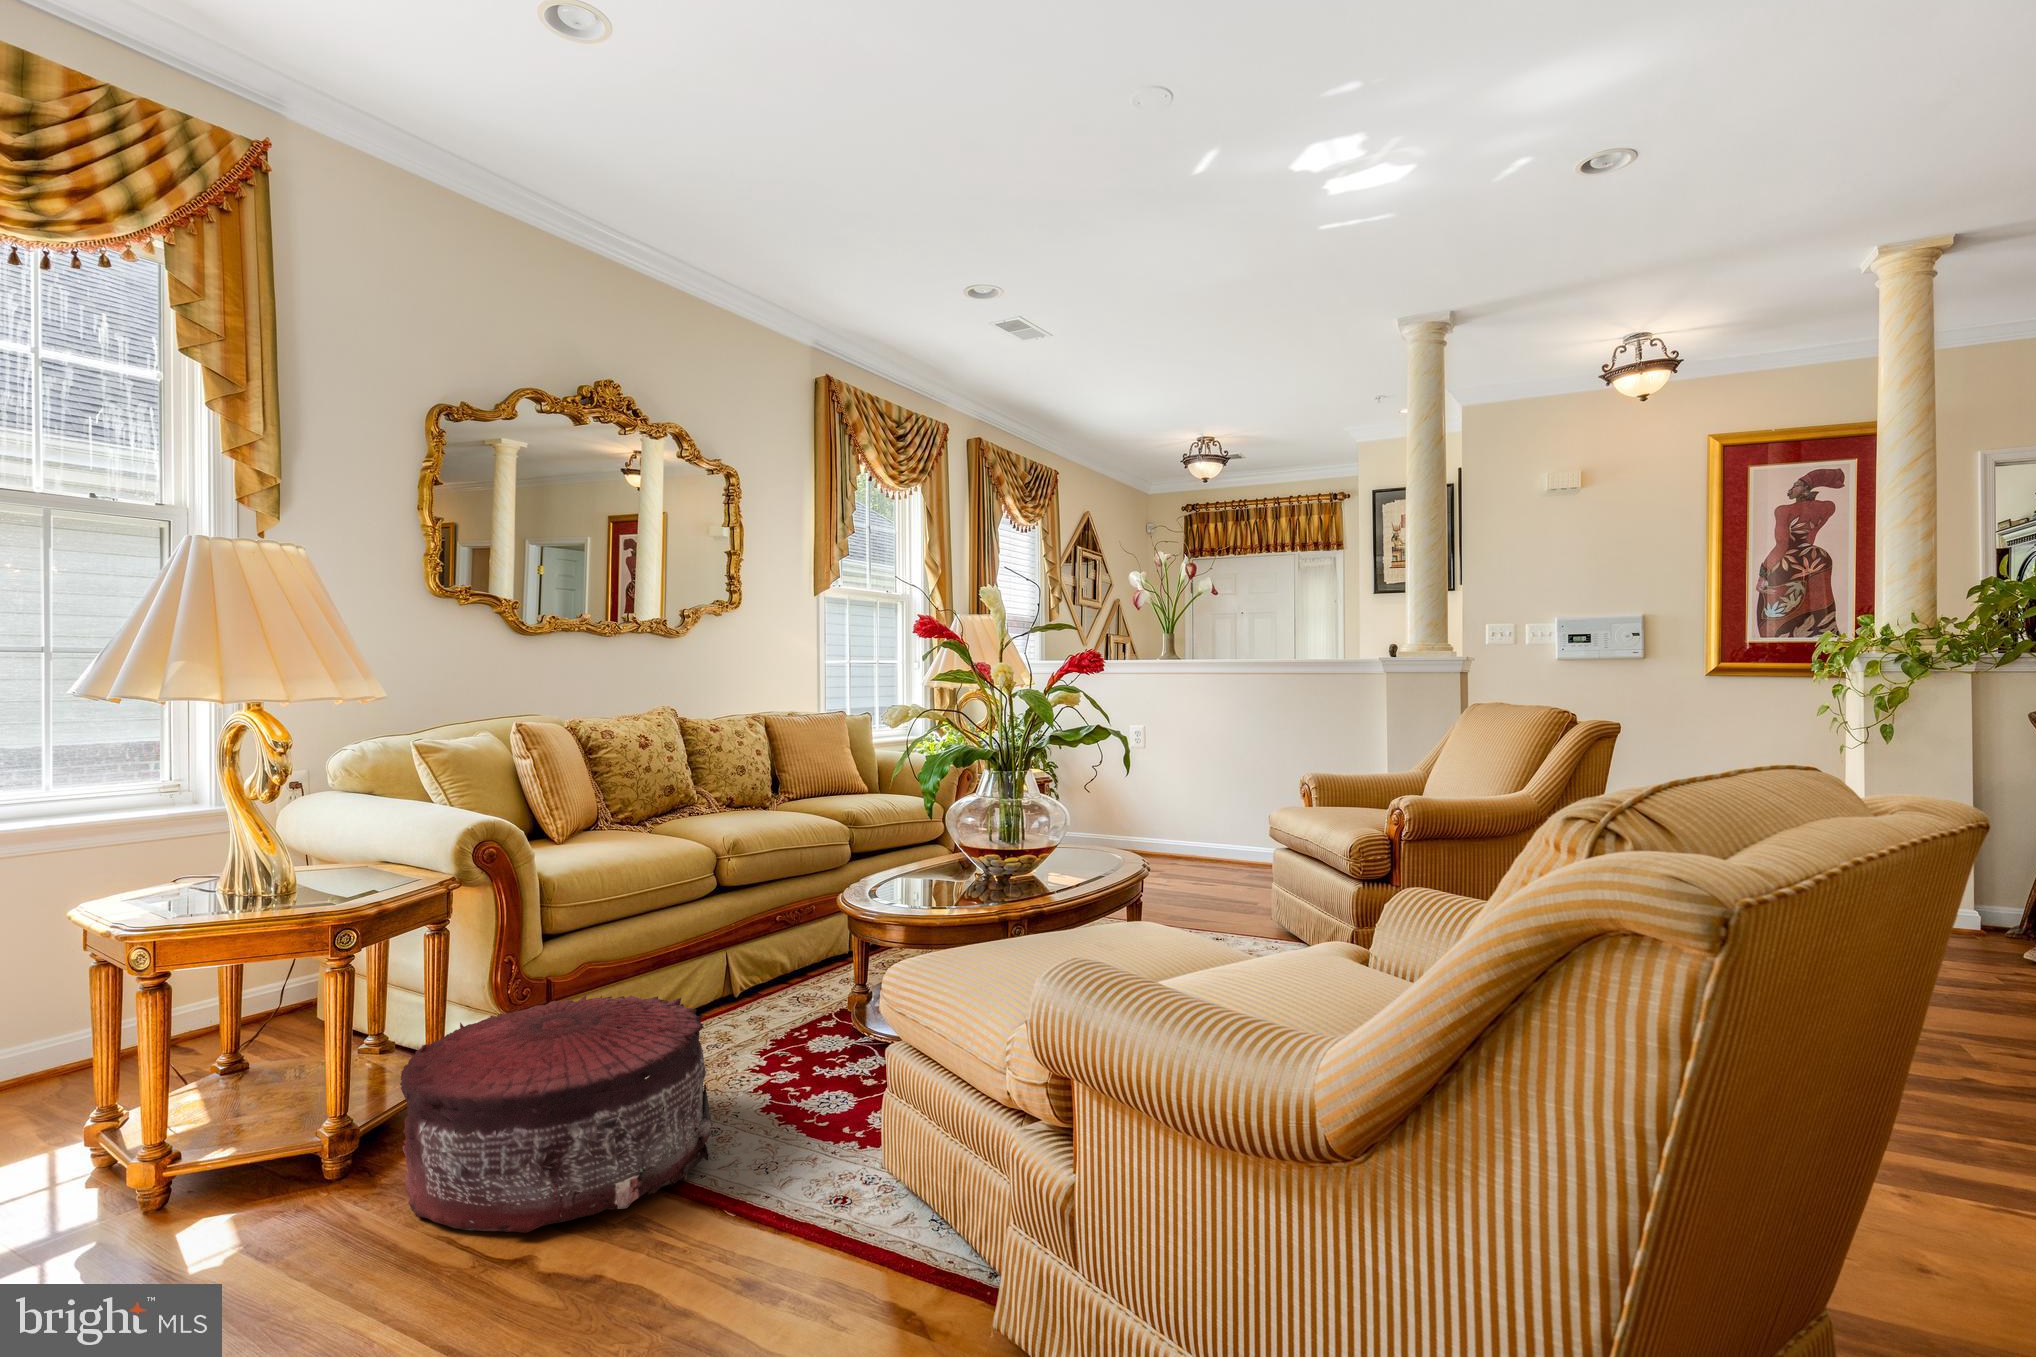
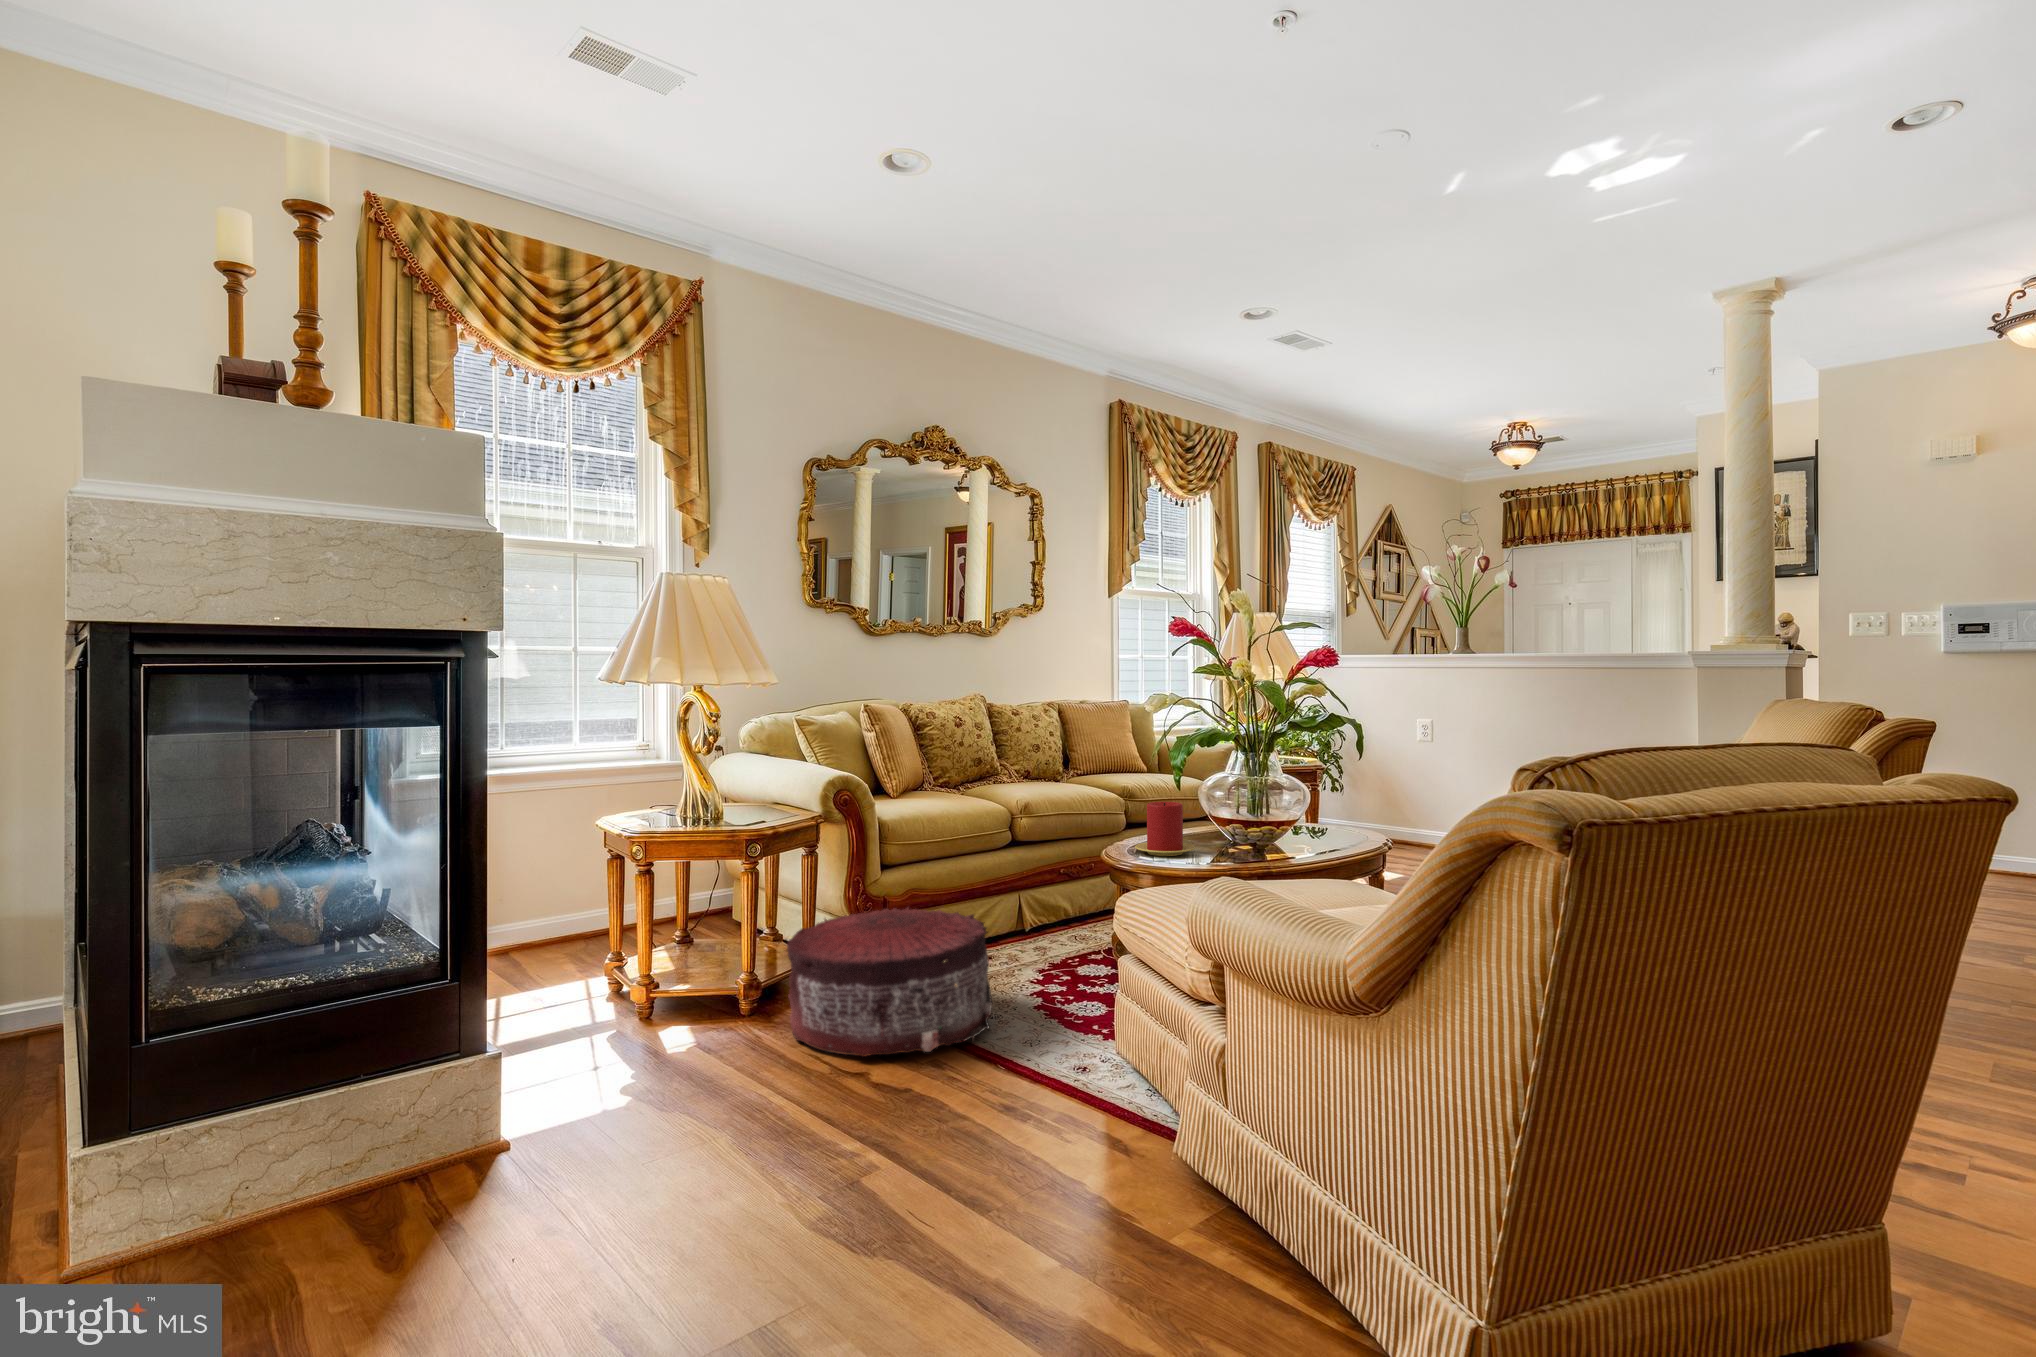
candle: none [888,837,960,904] -> present [1135,802,1195,856]

